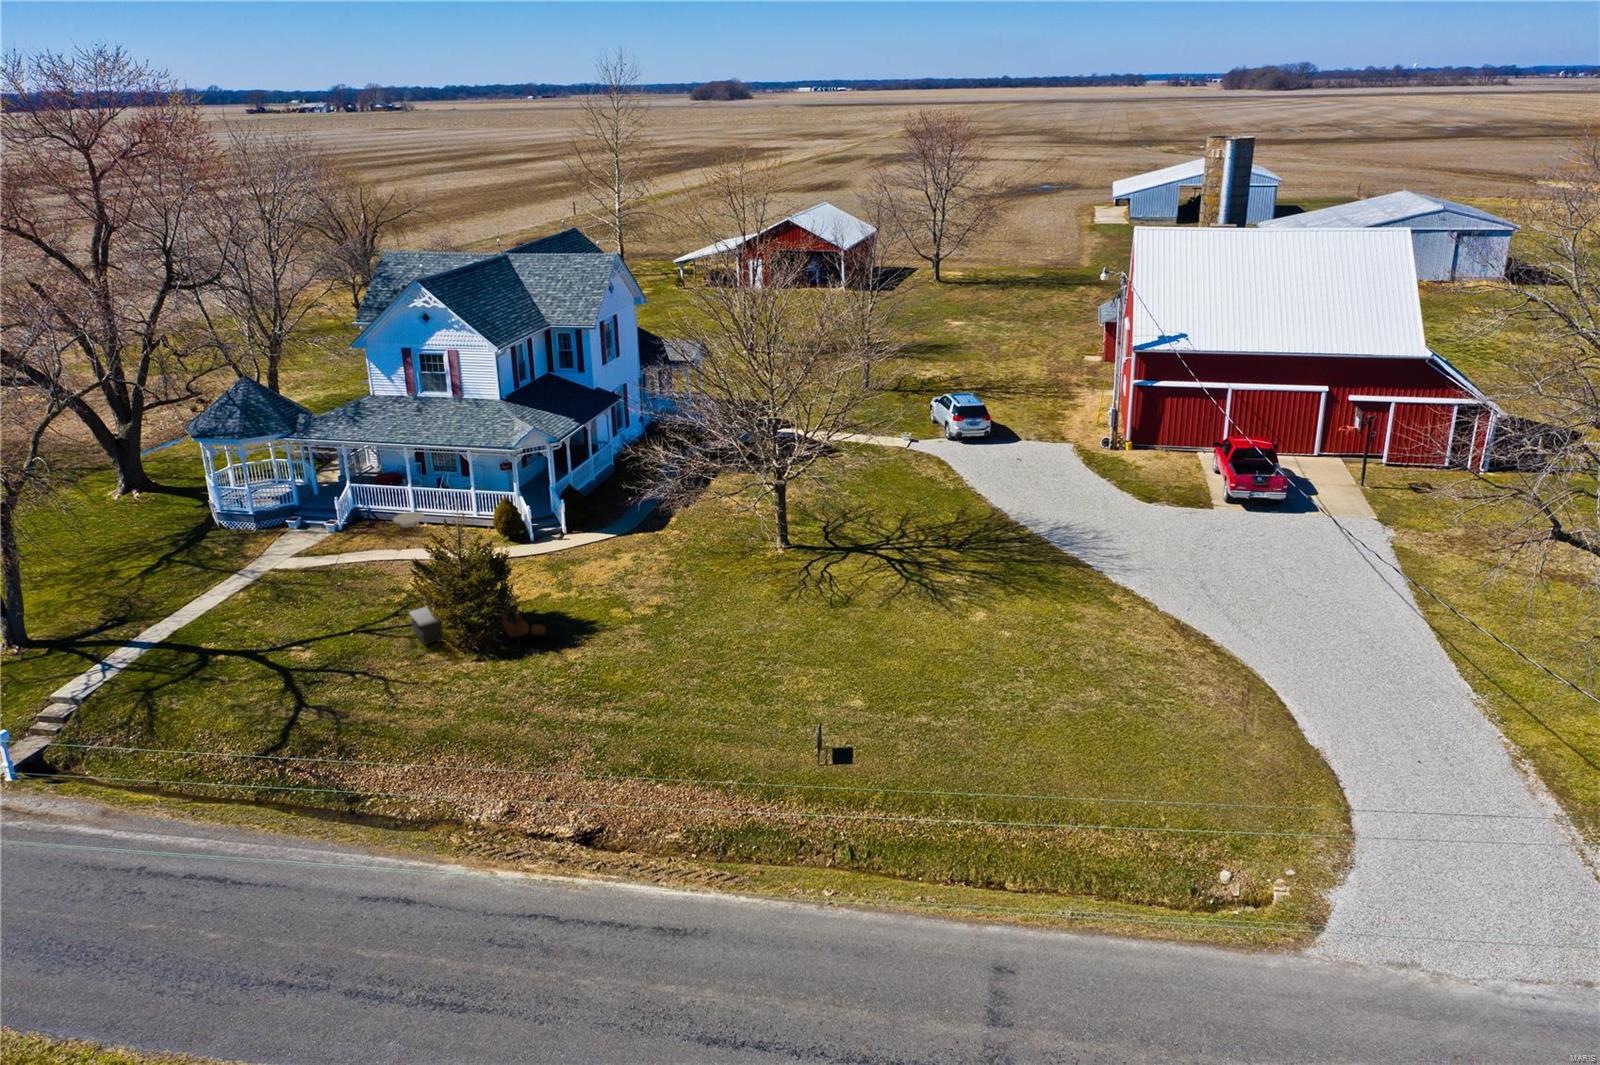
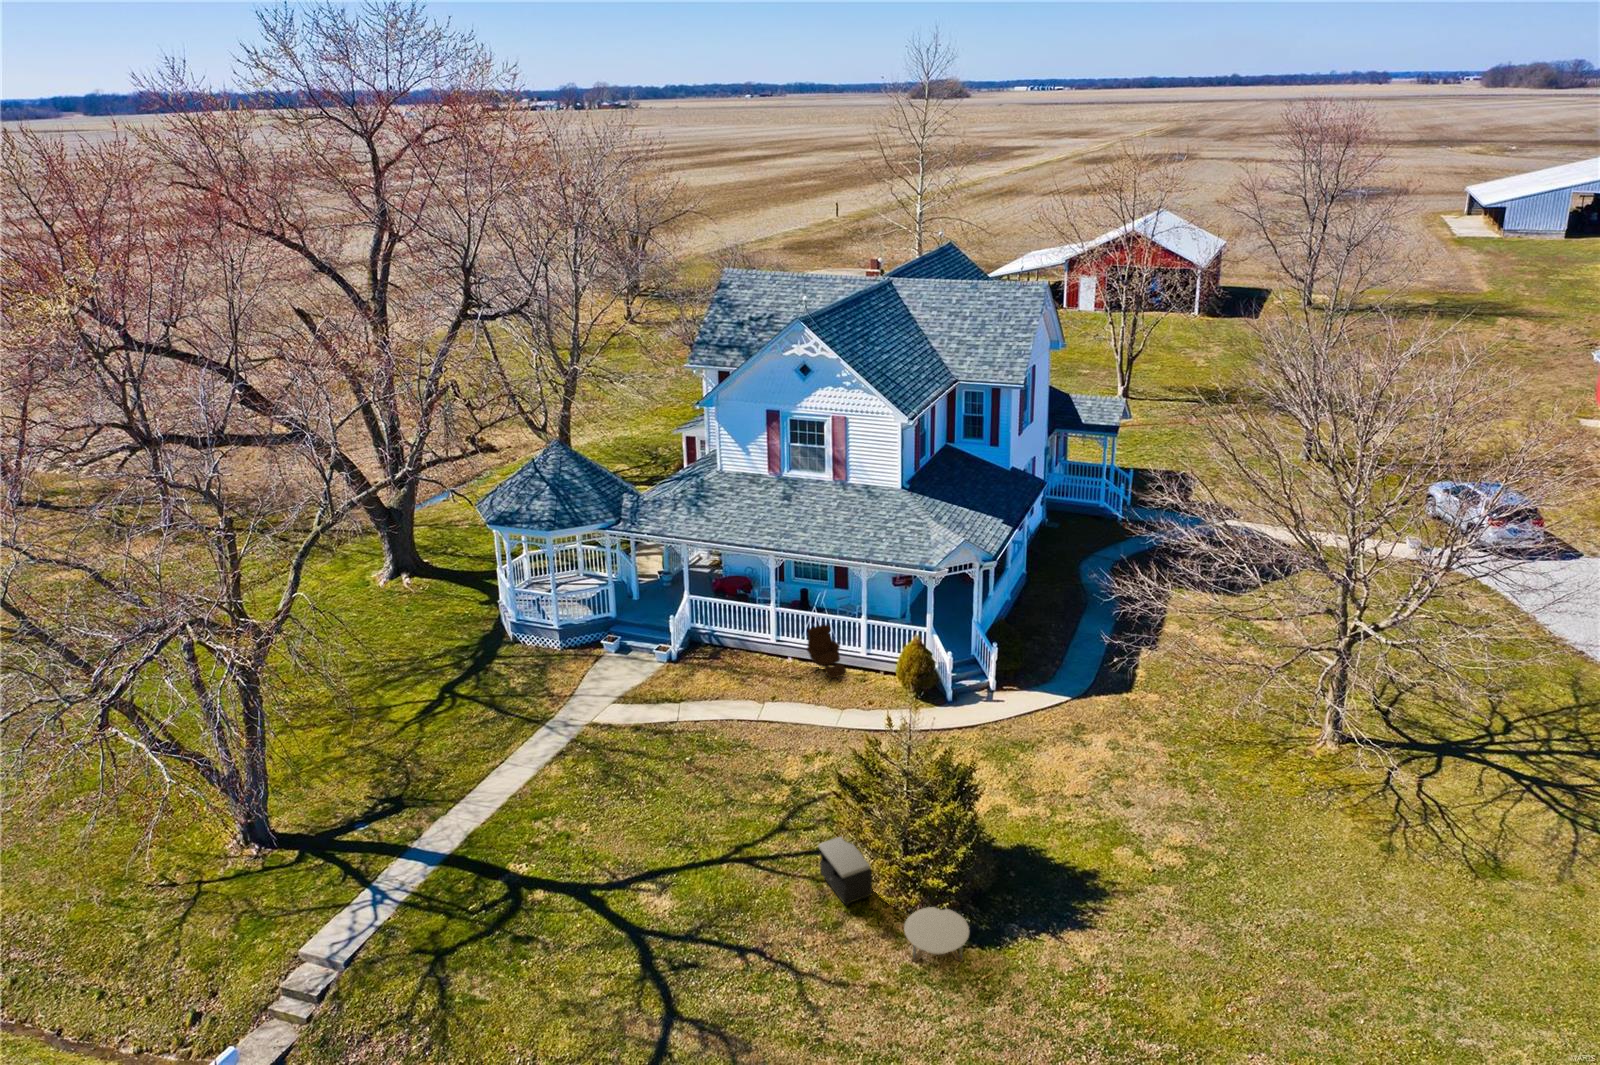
round table: present [393,512,424,532] -> present [904,907,969,962]
lounge chair: present [502,614,545,644] -> present [807,625,847,679]

